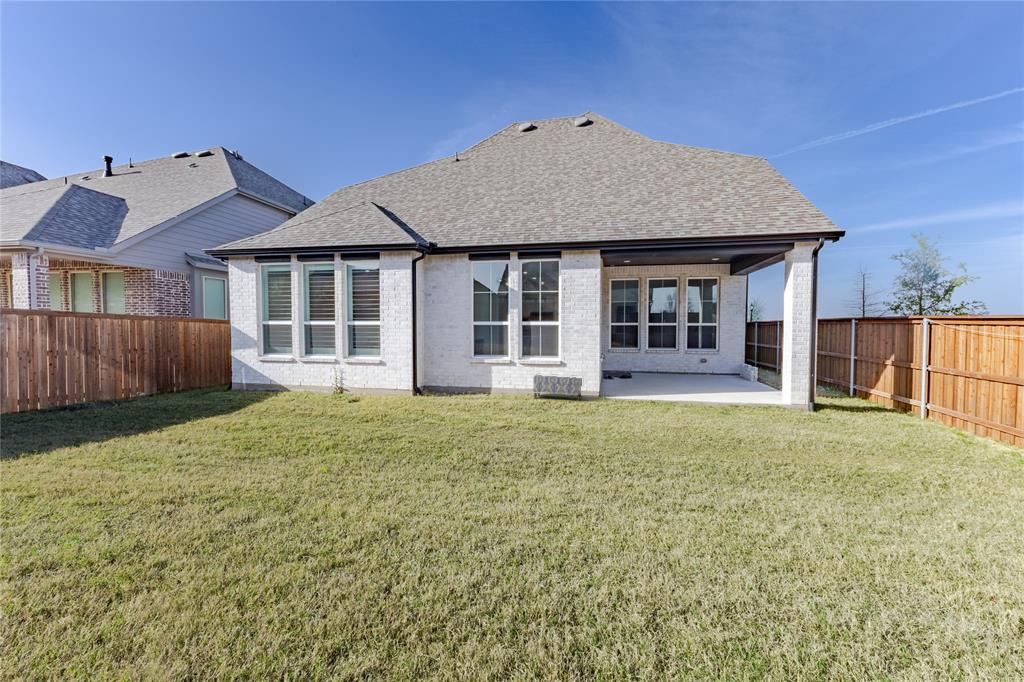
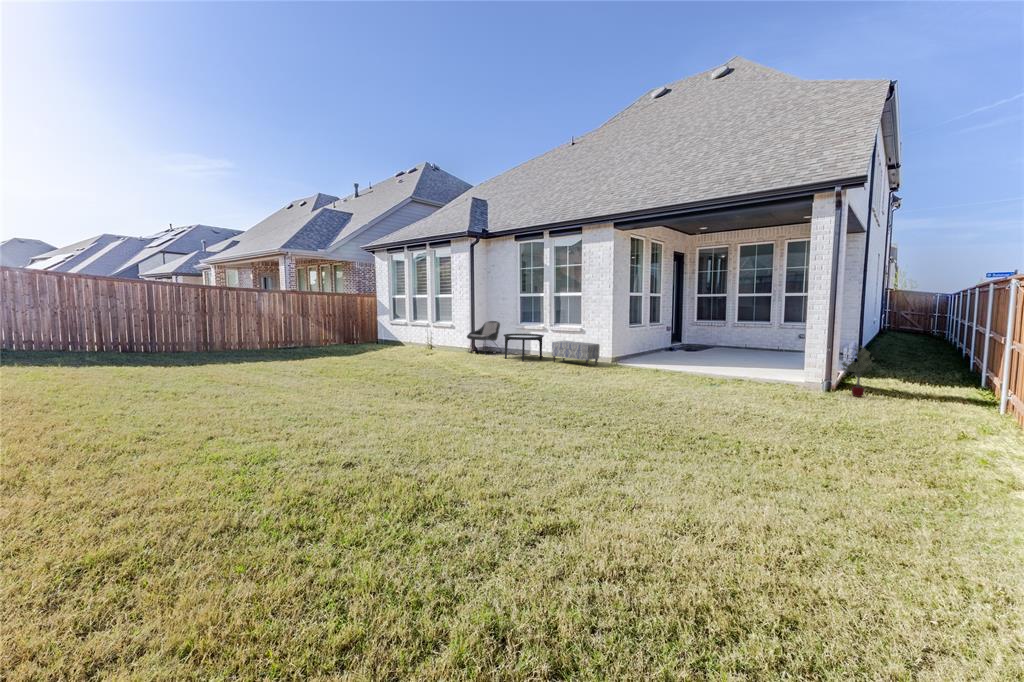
lounge chair: none [412,353,452,395] -> present [467,321,500,354]
round table: none [472,367,519,401] -> present [504,333,544,362]
potted tree: none [803,369,831,411] -> present [842,346,873,397]

